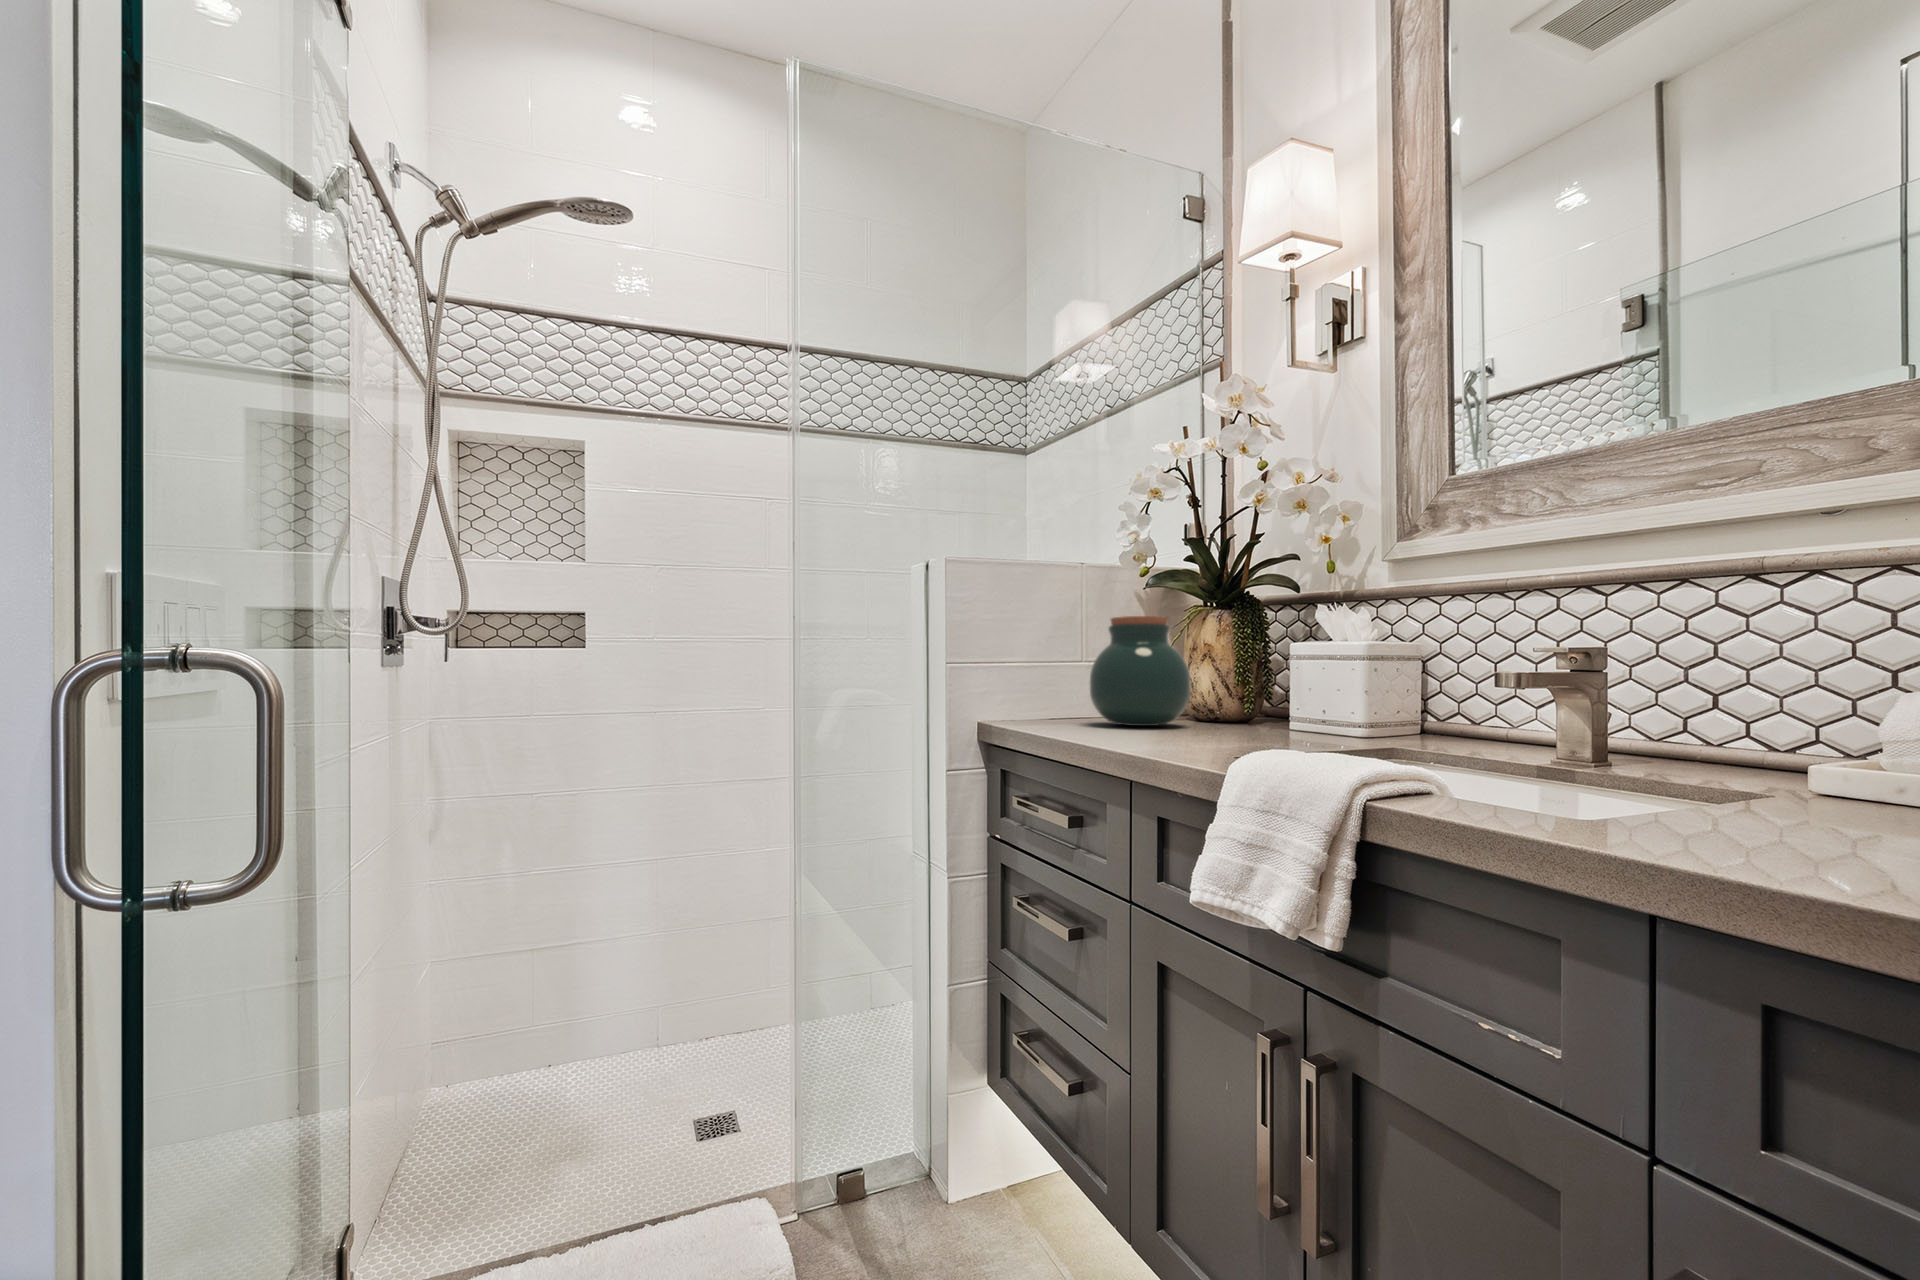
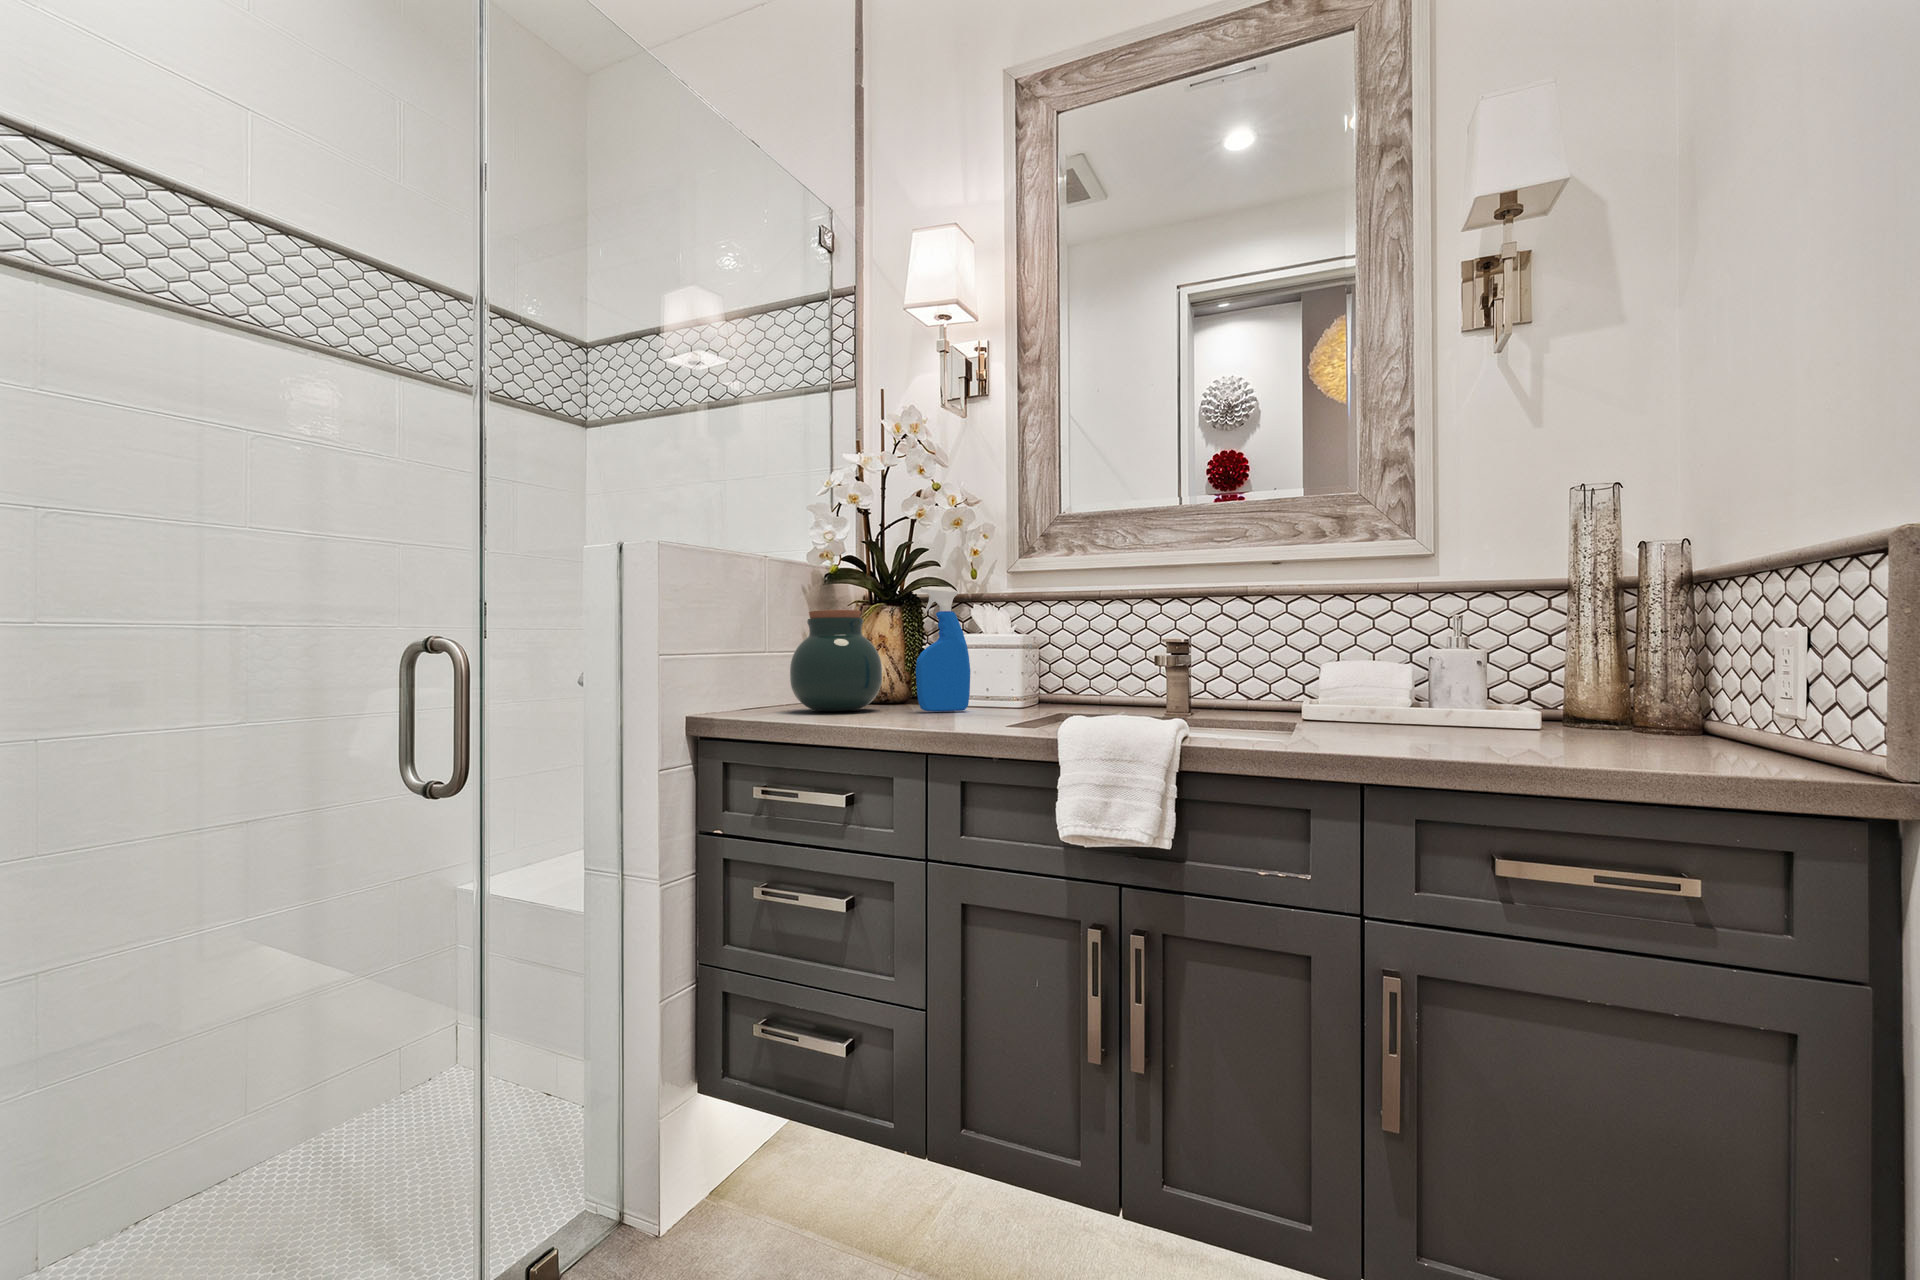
spray bottle: none [1207,585,1276,735] -> present [916,586,970,712]

